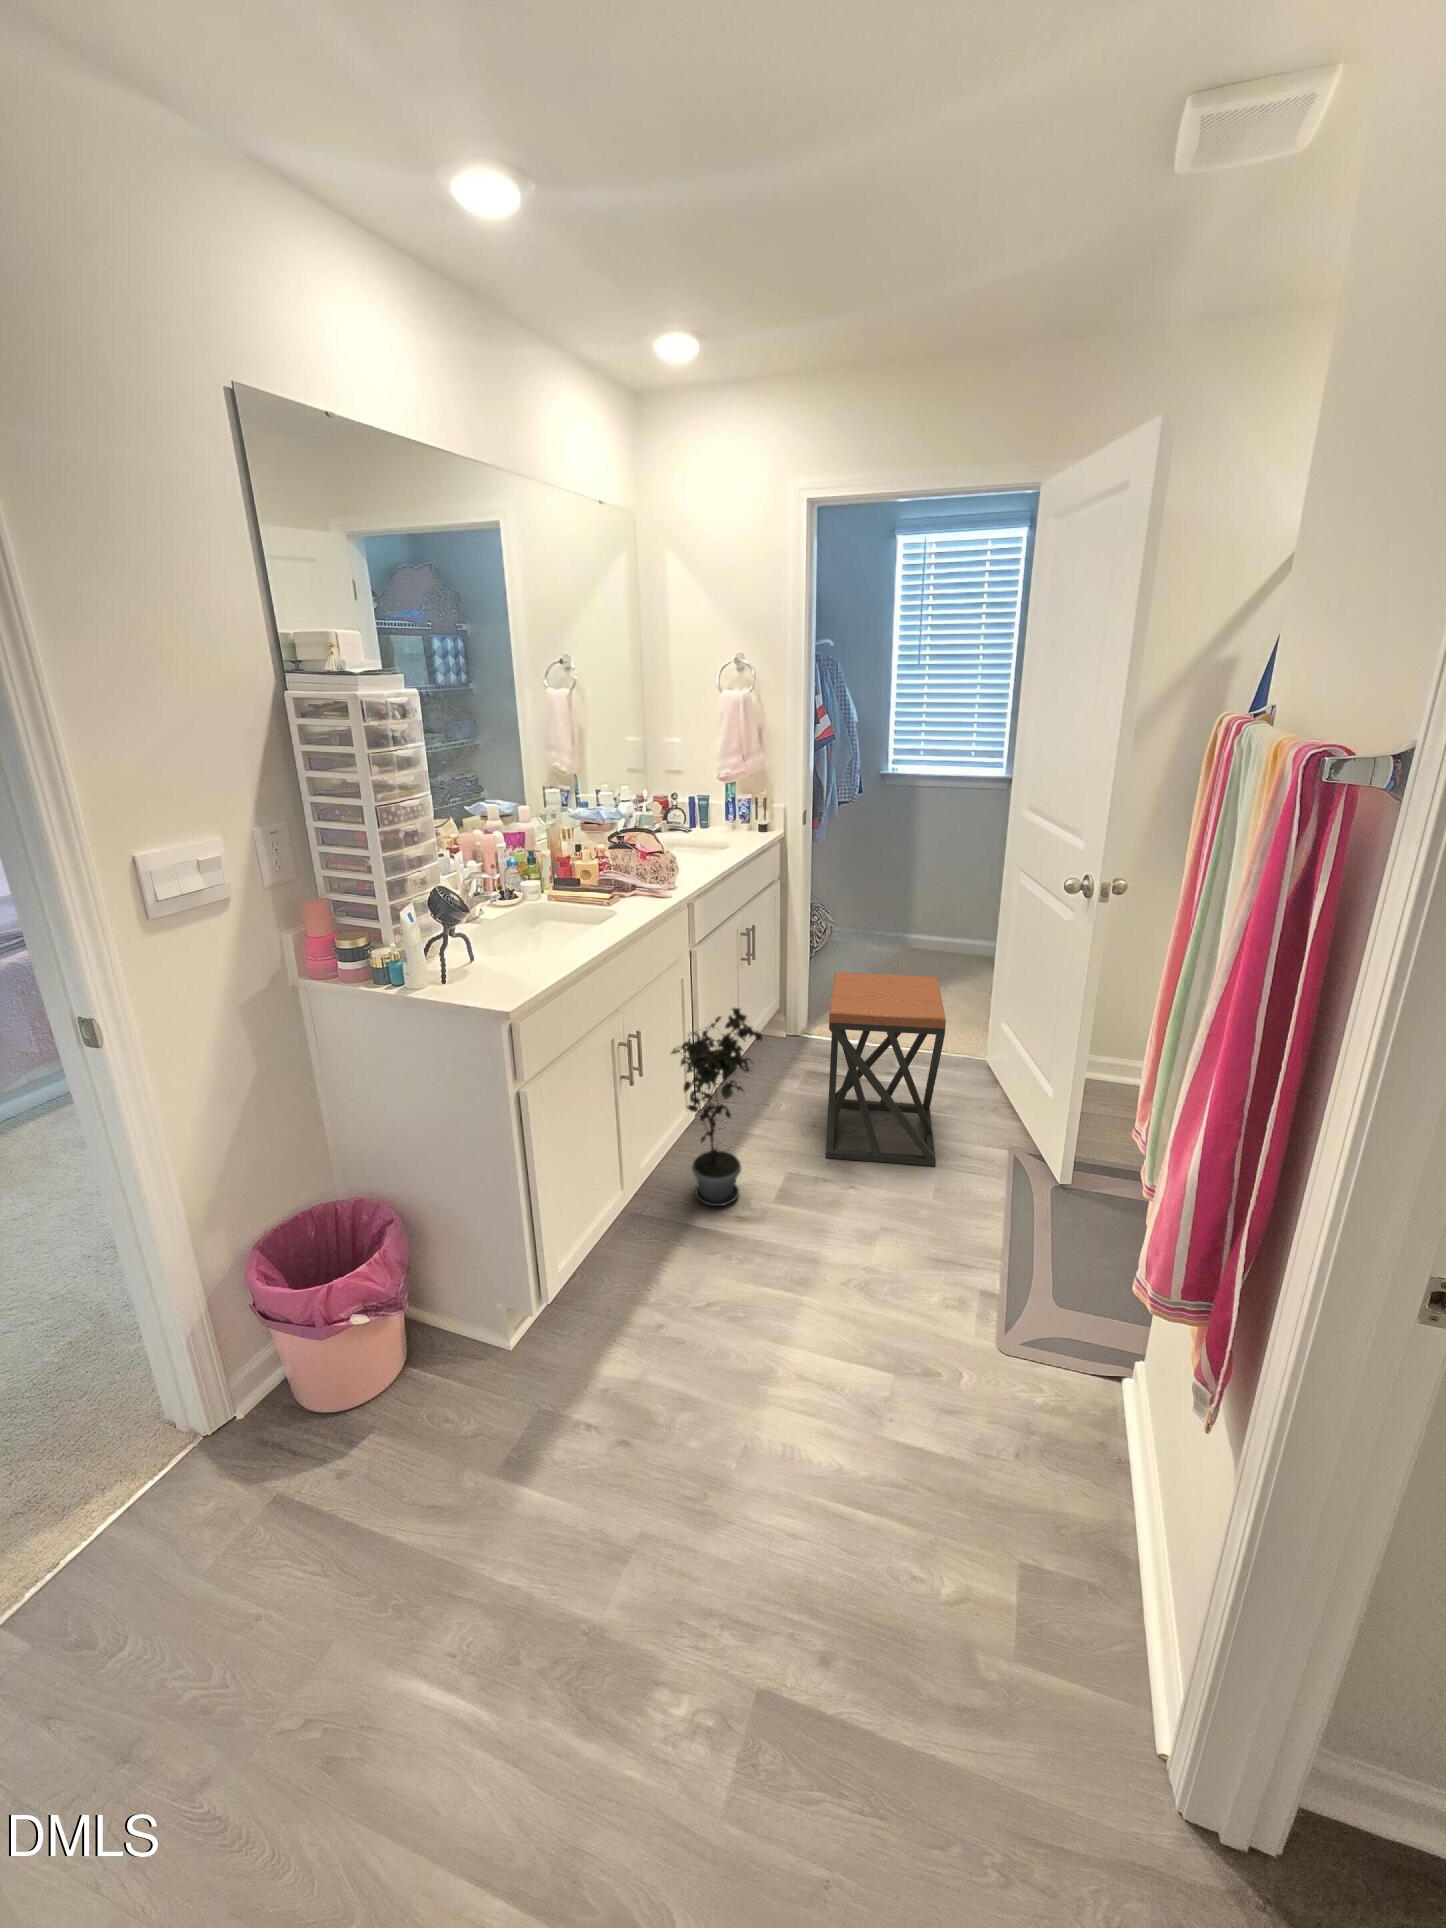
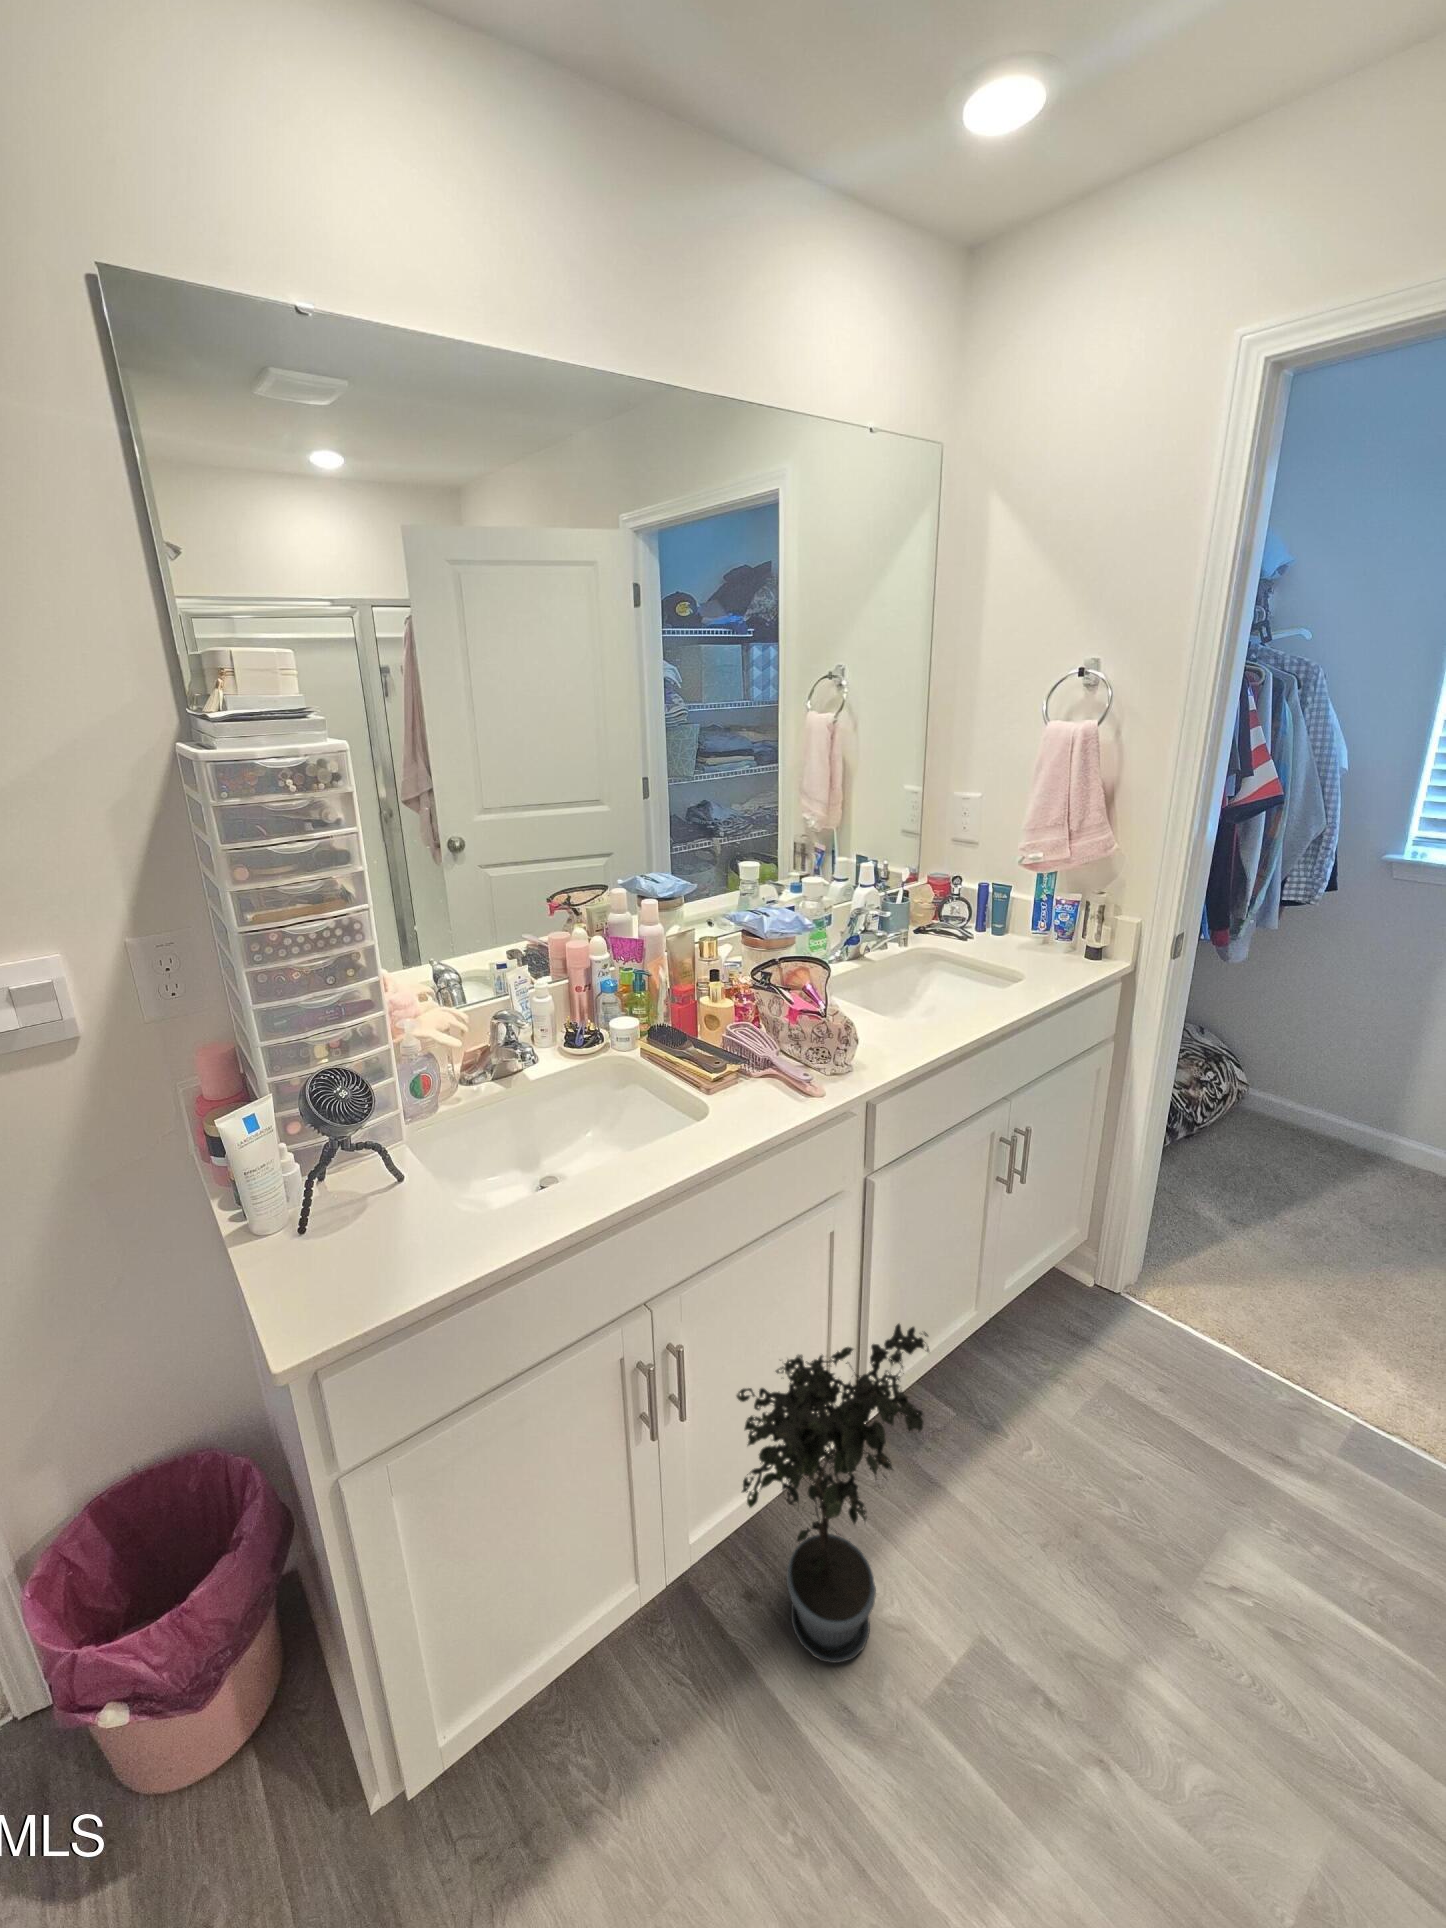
stool: present [826,972,946,1166] -> none [1069,1270,1420,1817]

